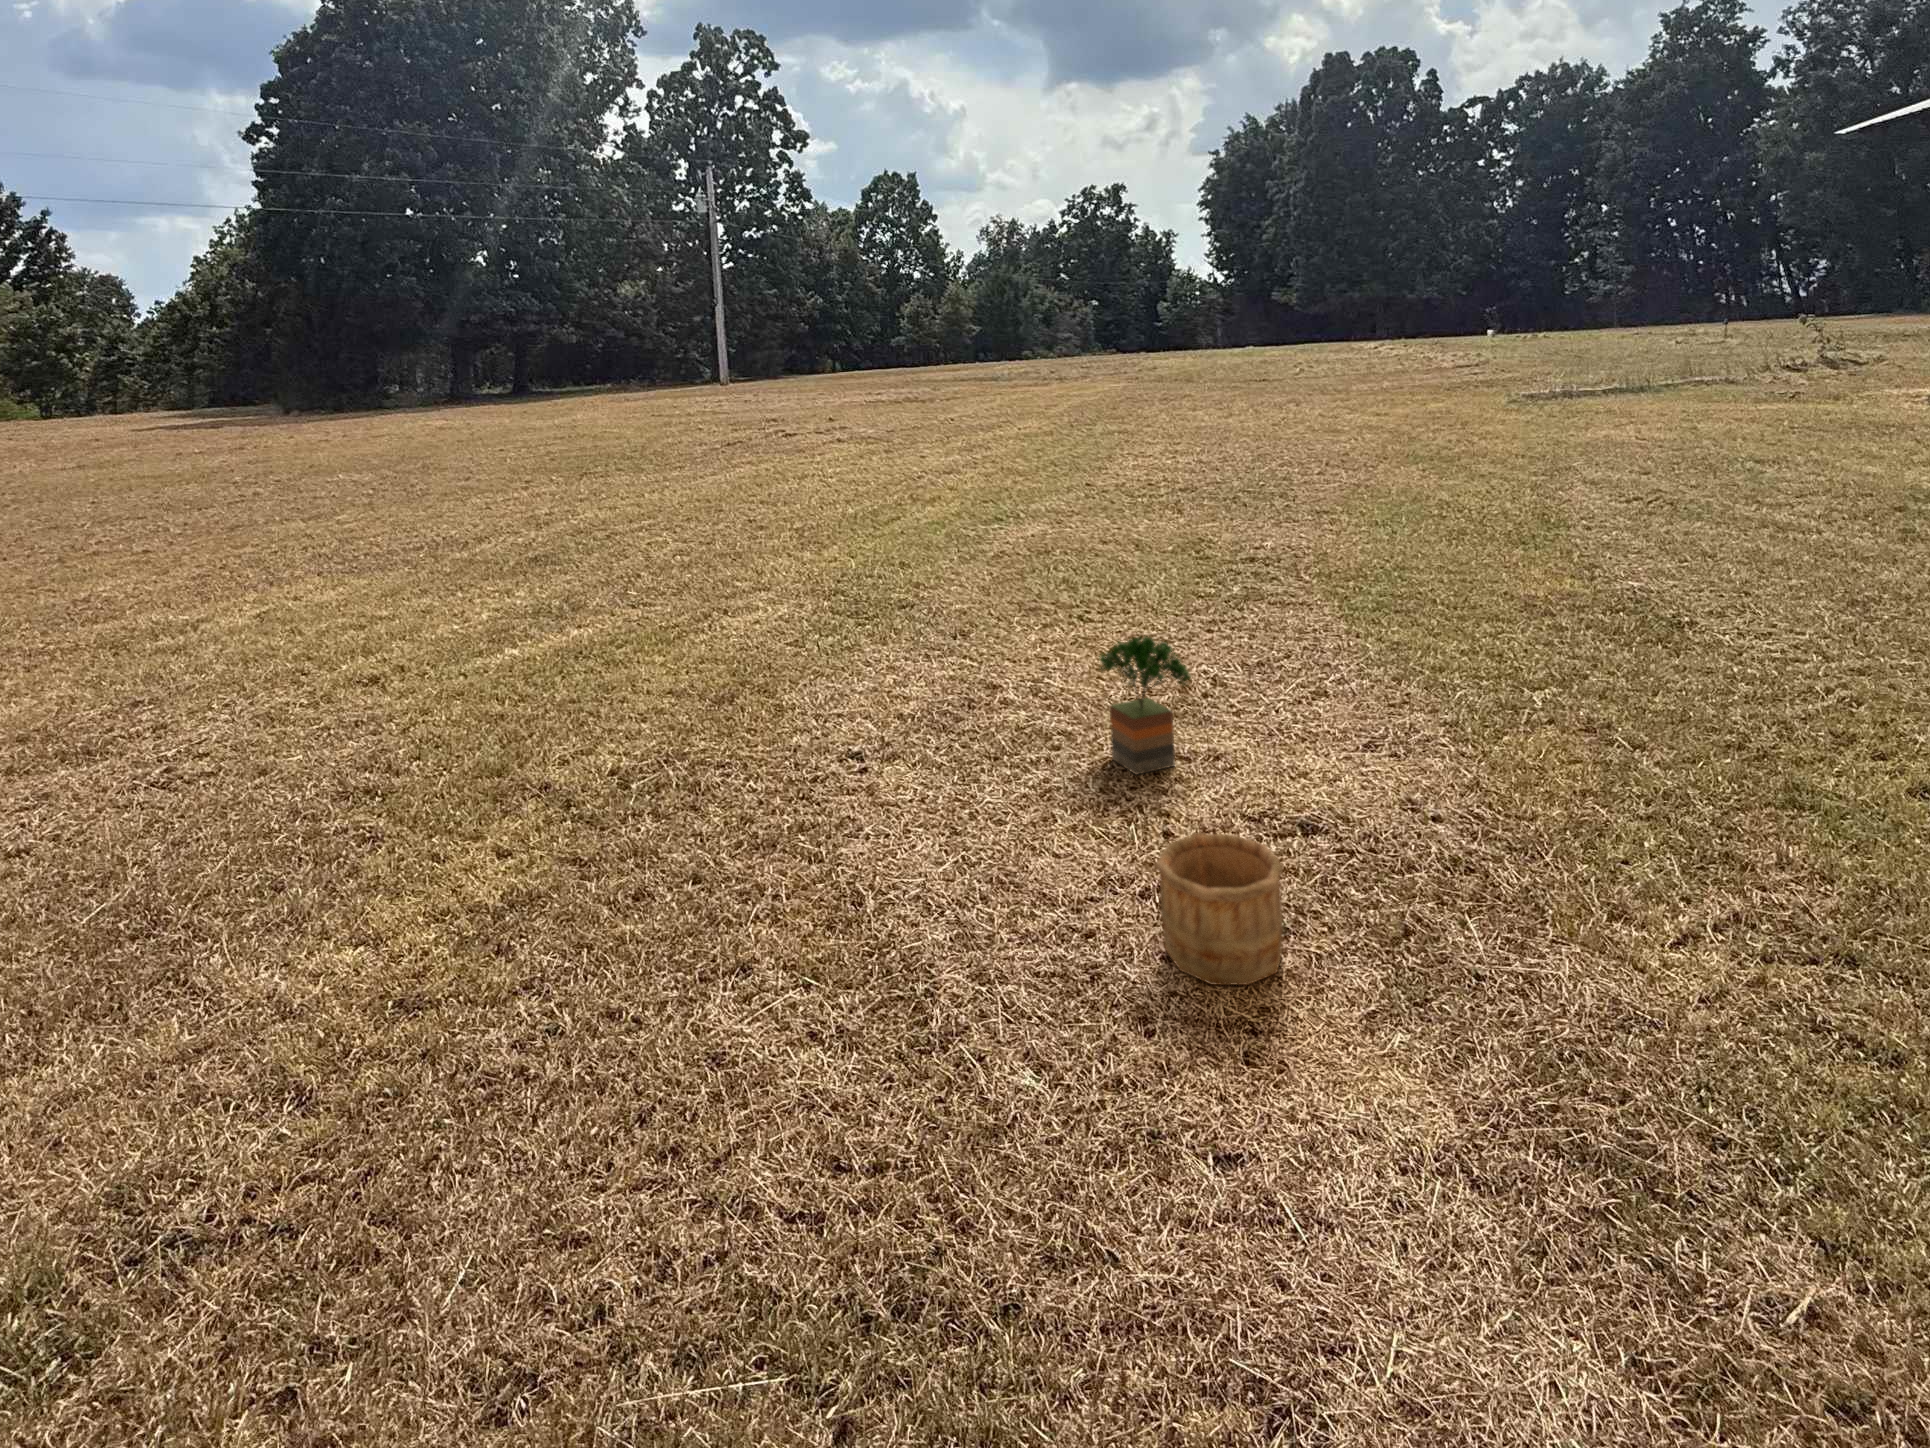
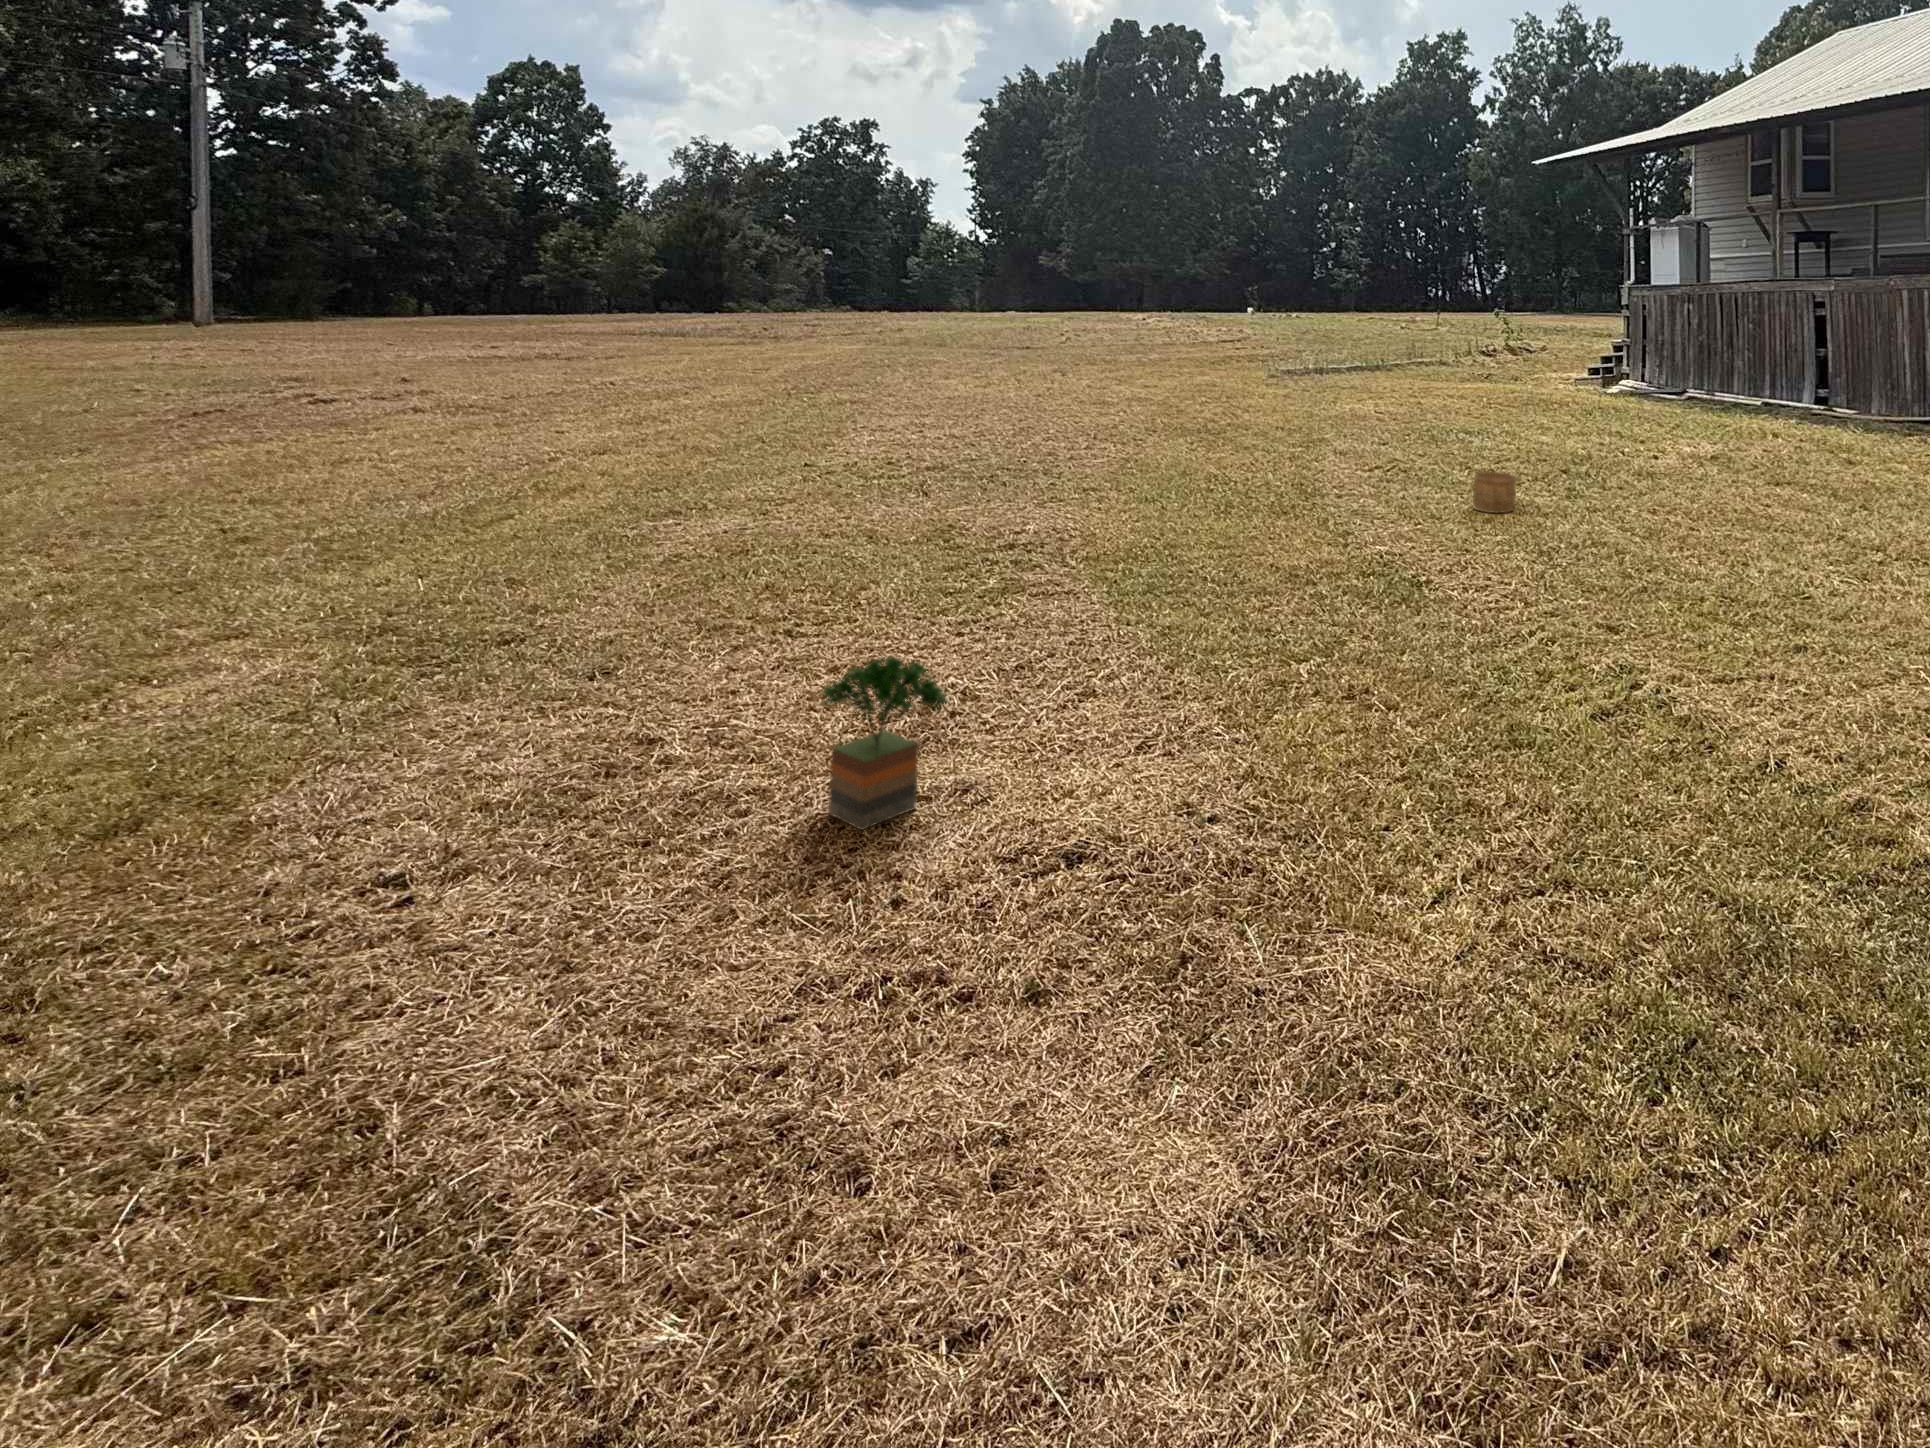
wooden bucket: present [1155,834,1283,985] -> present [1473,471,1517,513]

